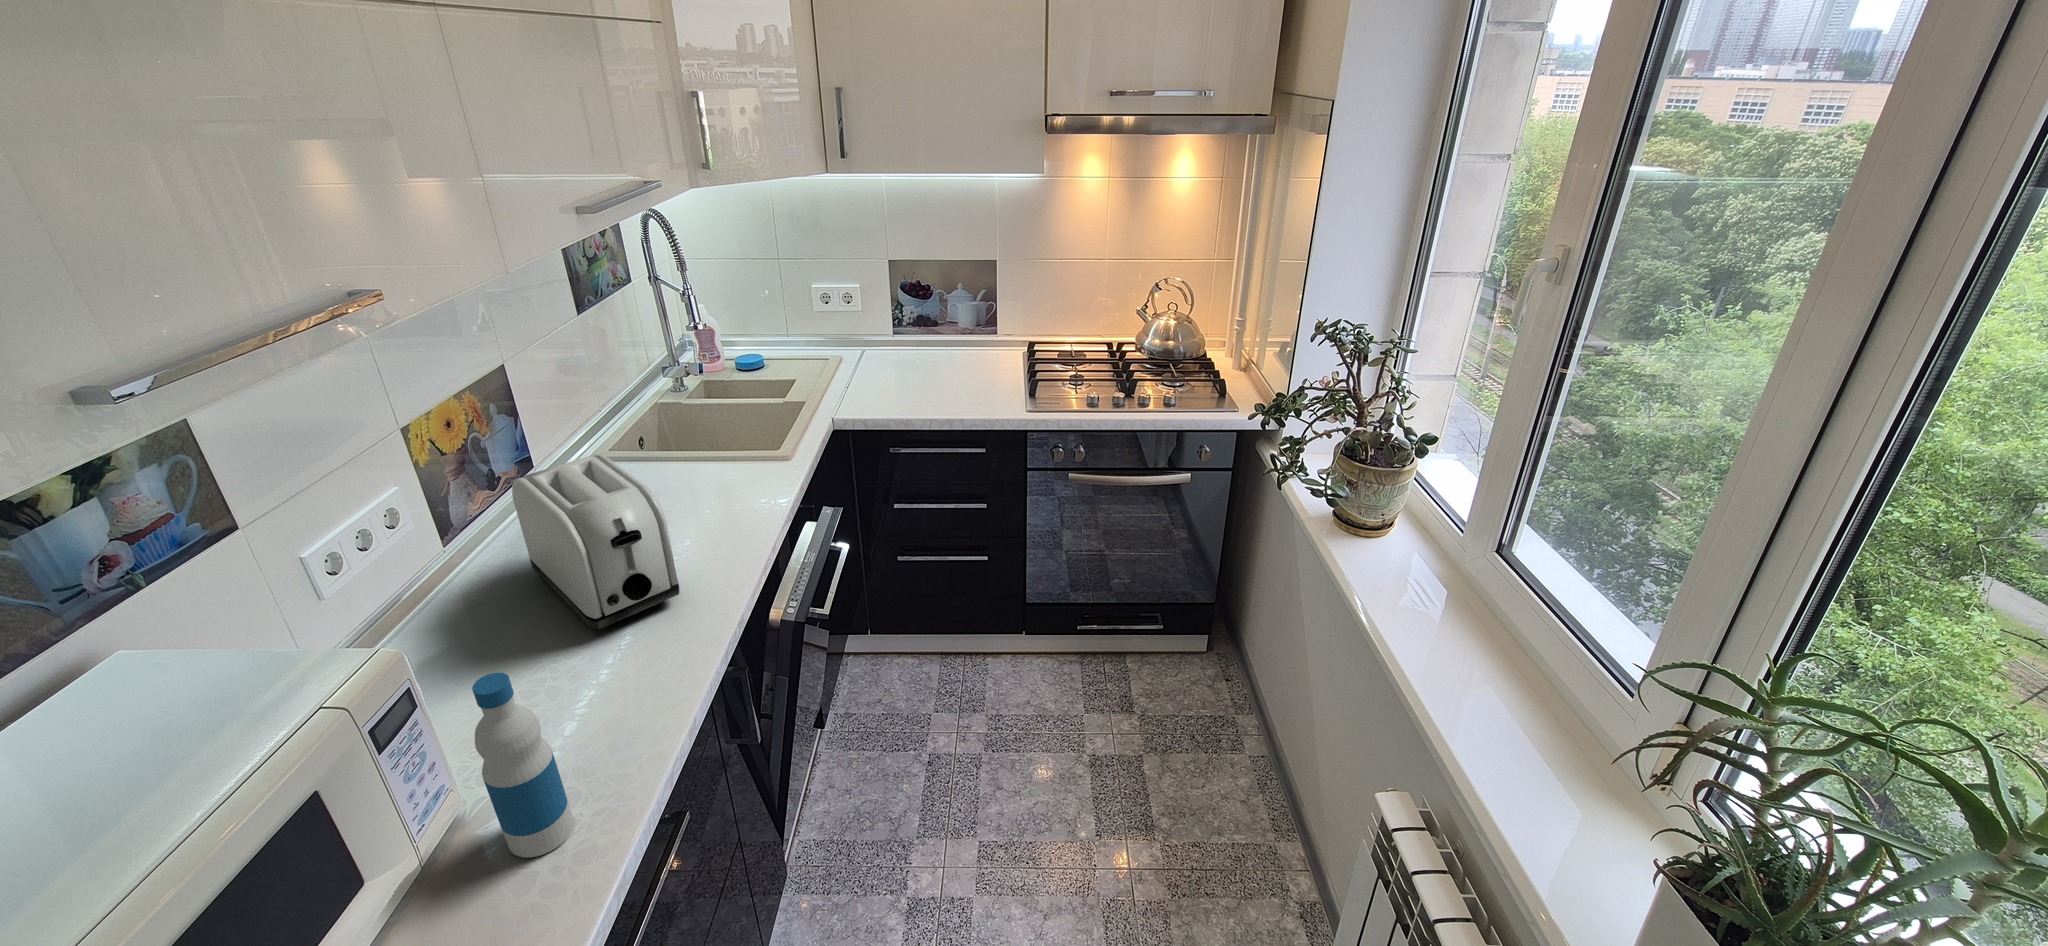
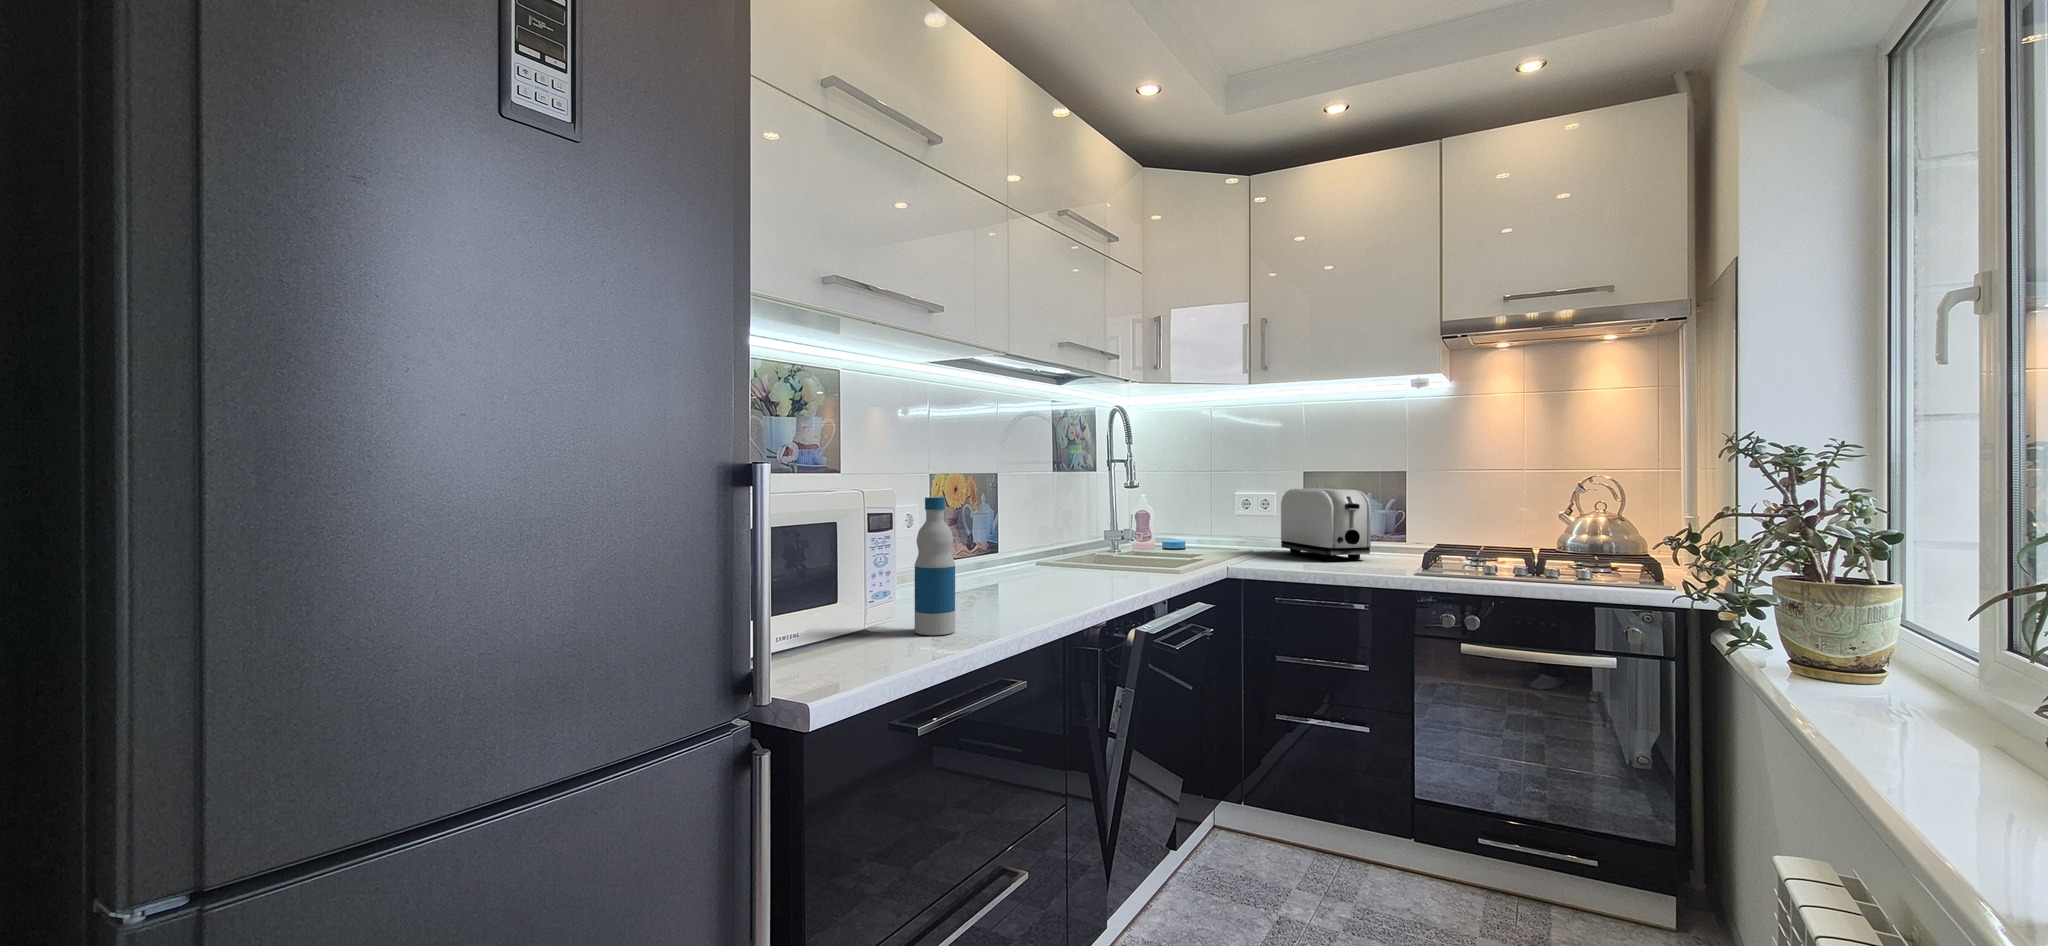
toaster: present [512,454,679,629] -> present [1281,489,1371,561]

